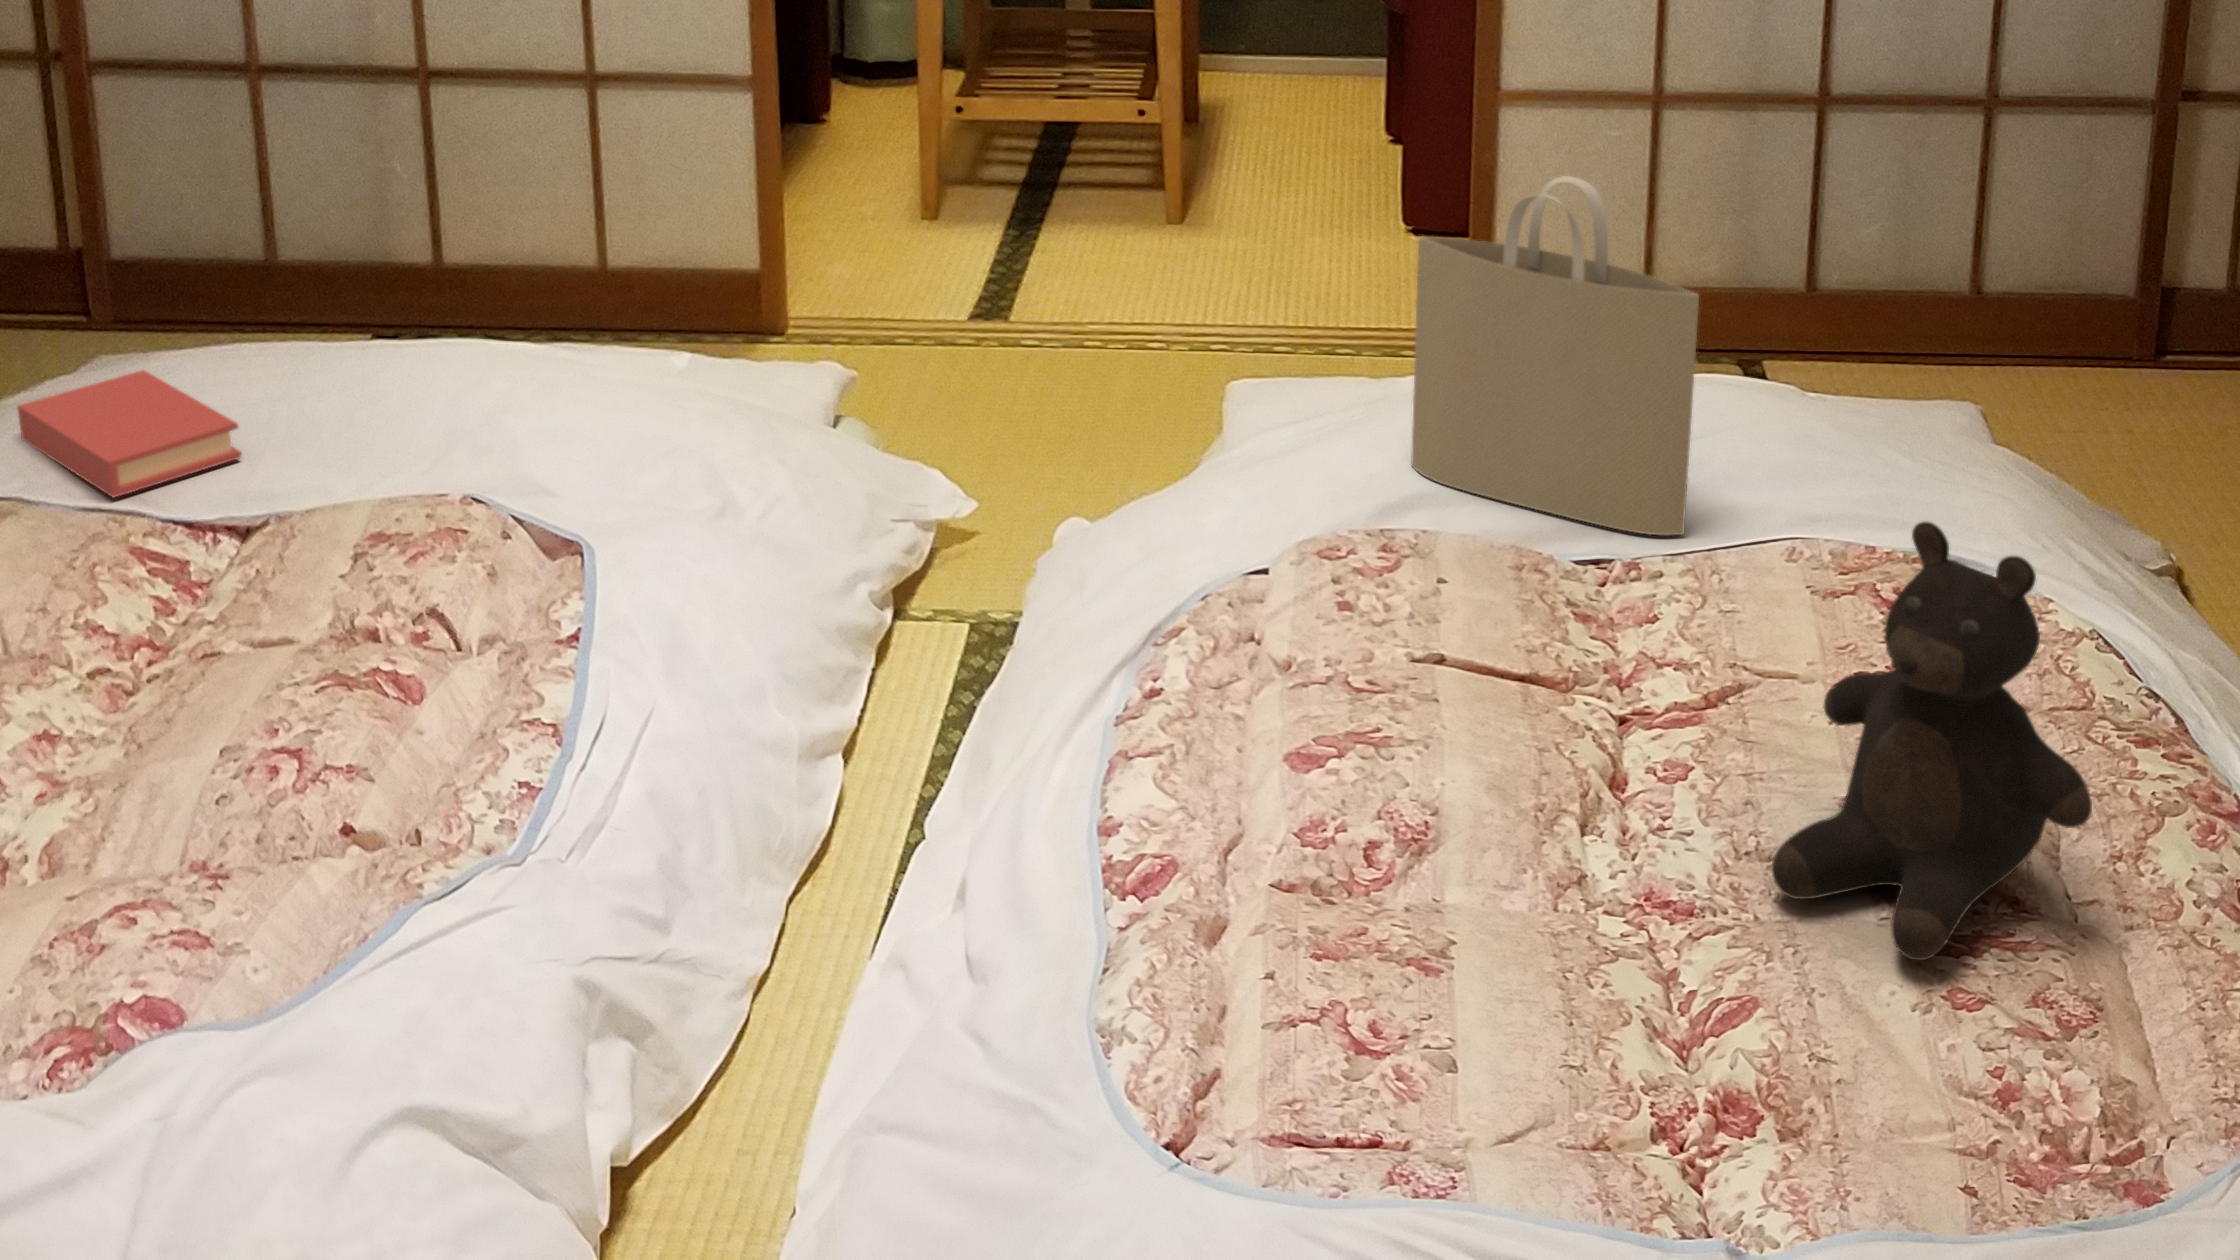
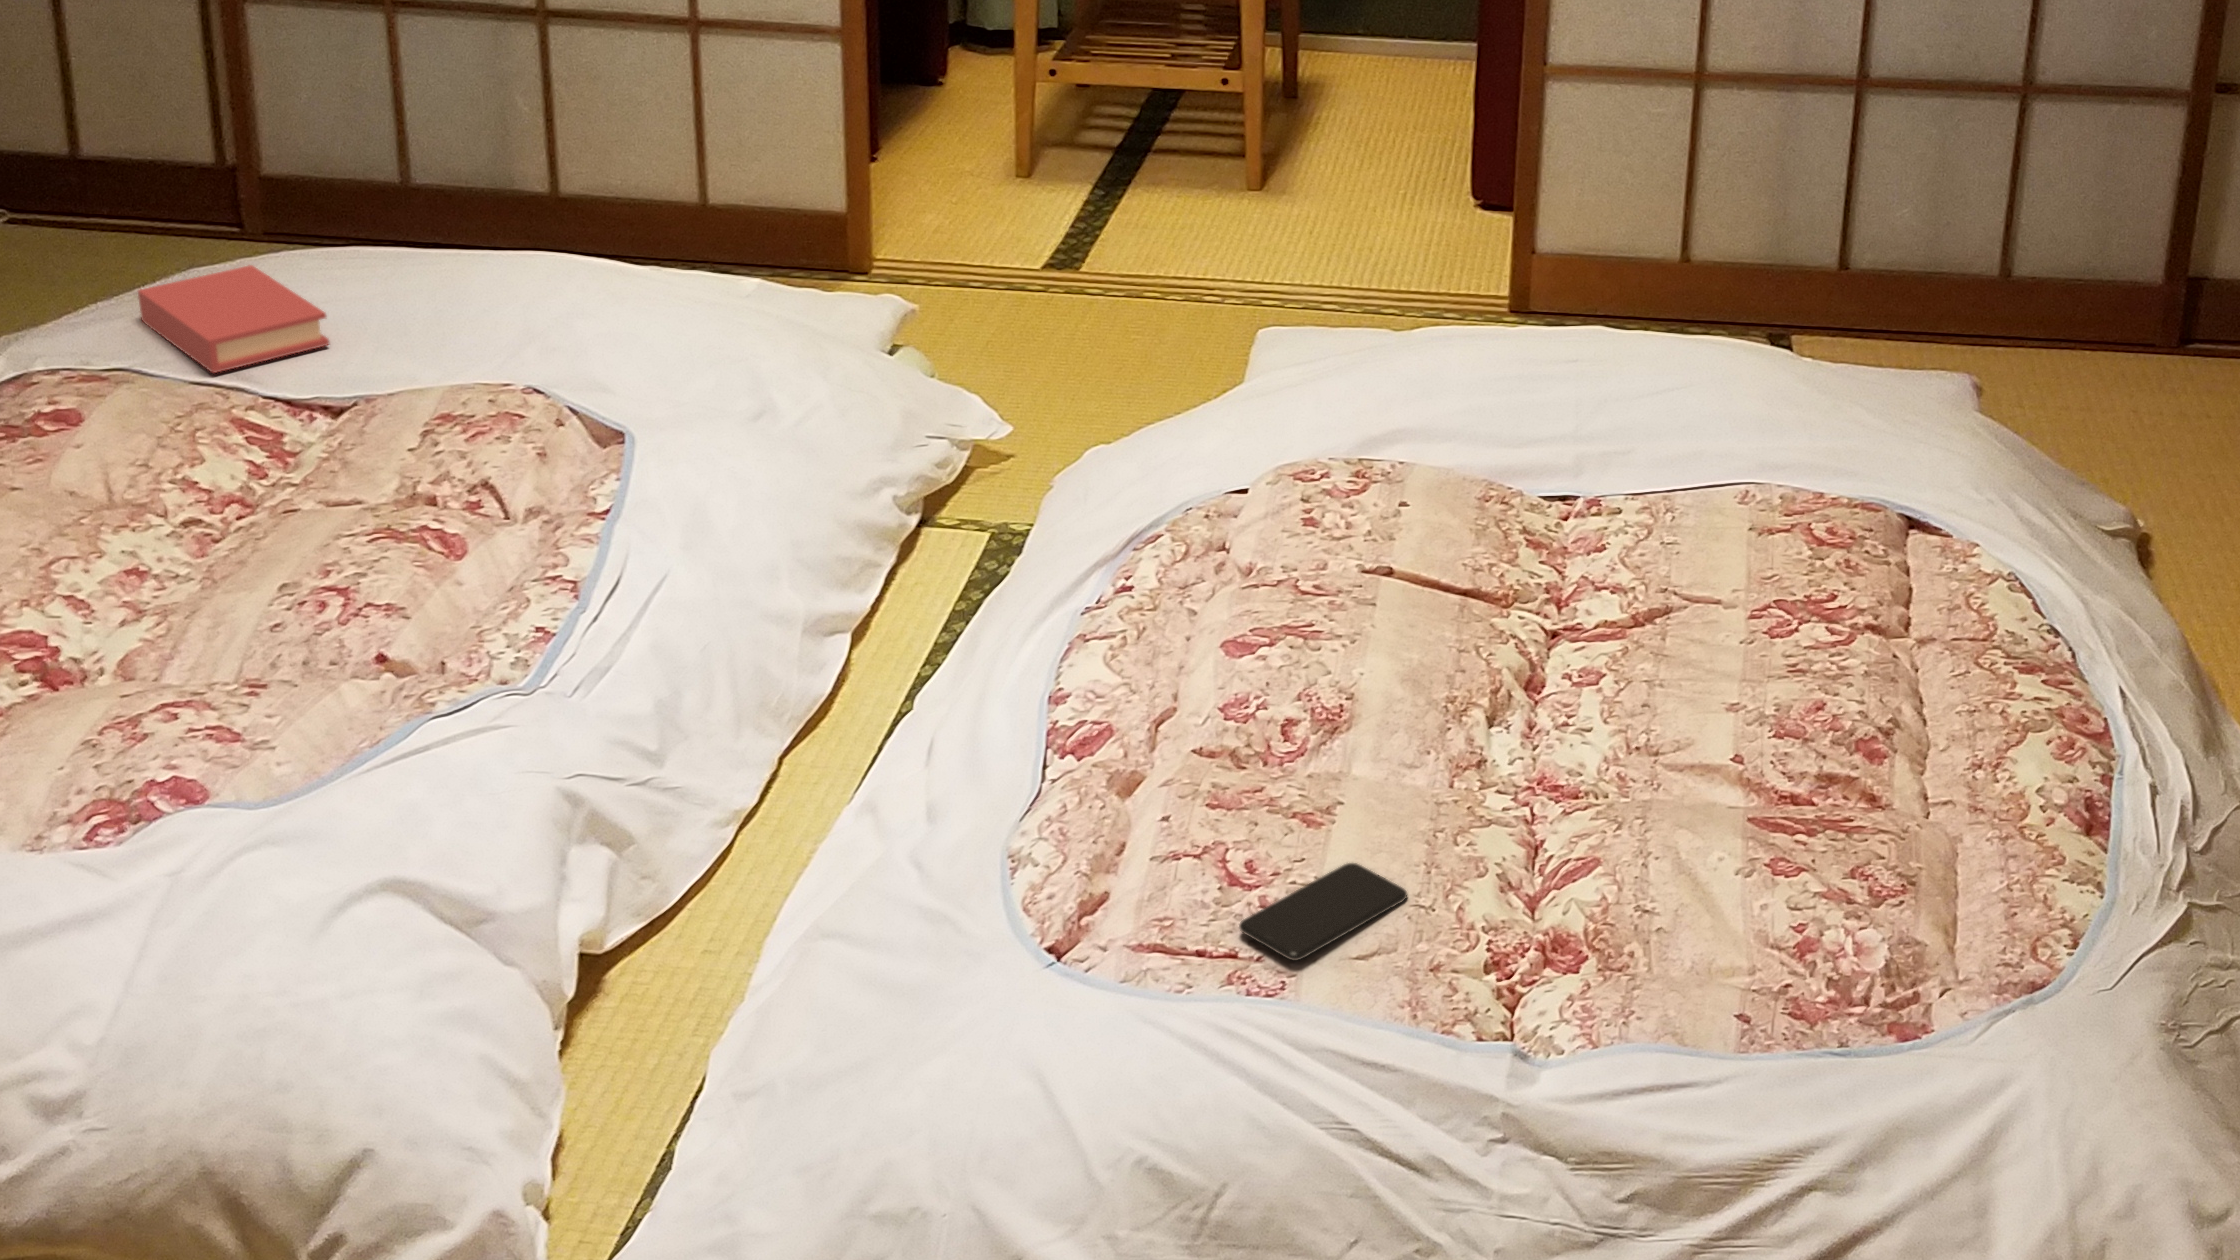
tote bag: present [1411,176,1699,535] -> none [1393,123,1656,470]
teddy bear: present [1772,521,2092,960] -> none [1647,442,1948,848]
smartphone: none [1374,1008,1546,1130] -> present [1239,863,1408,960]

